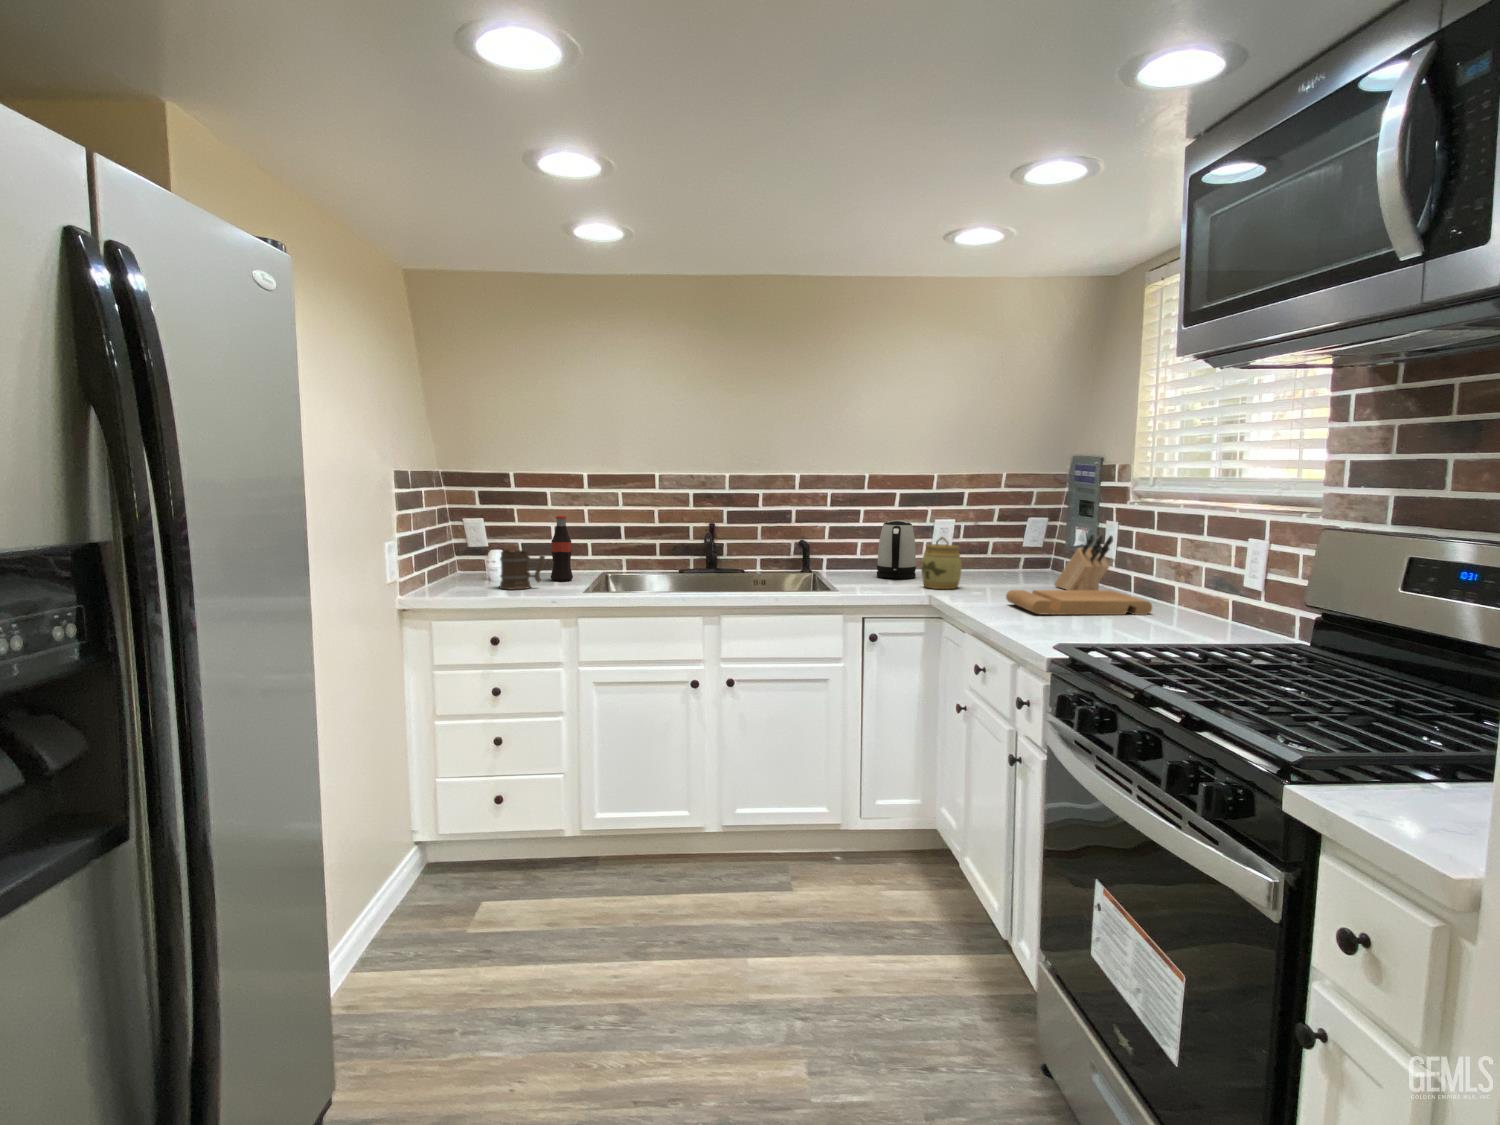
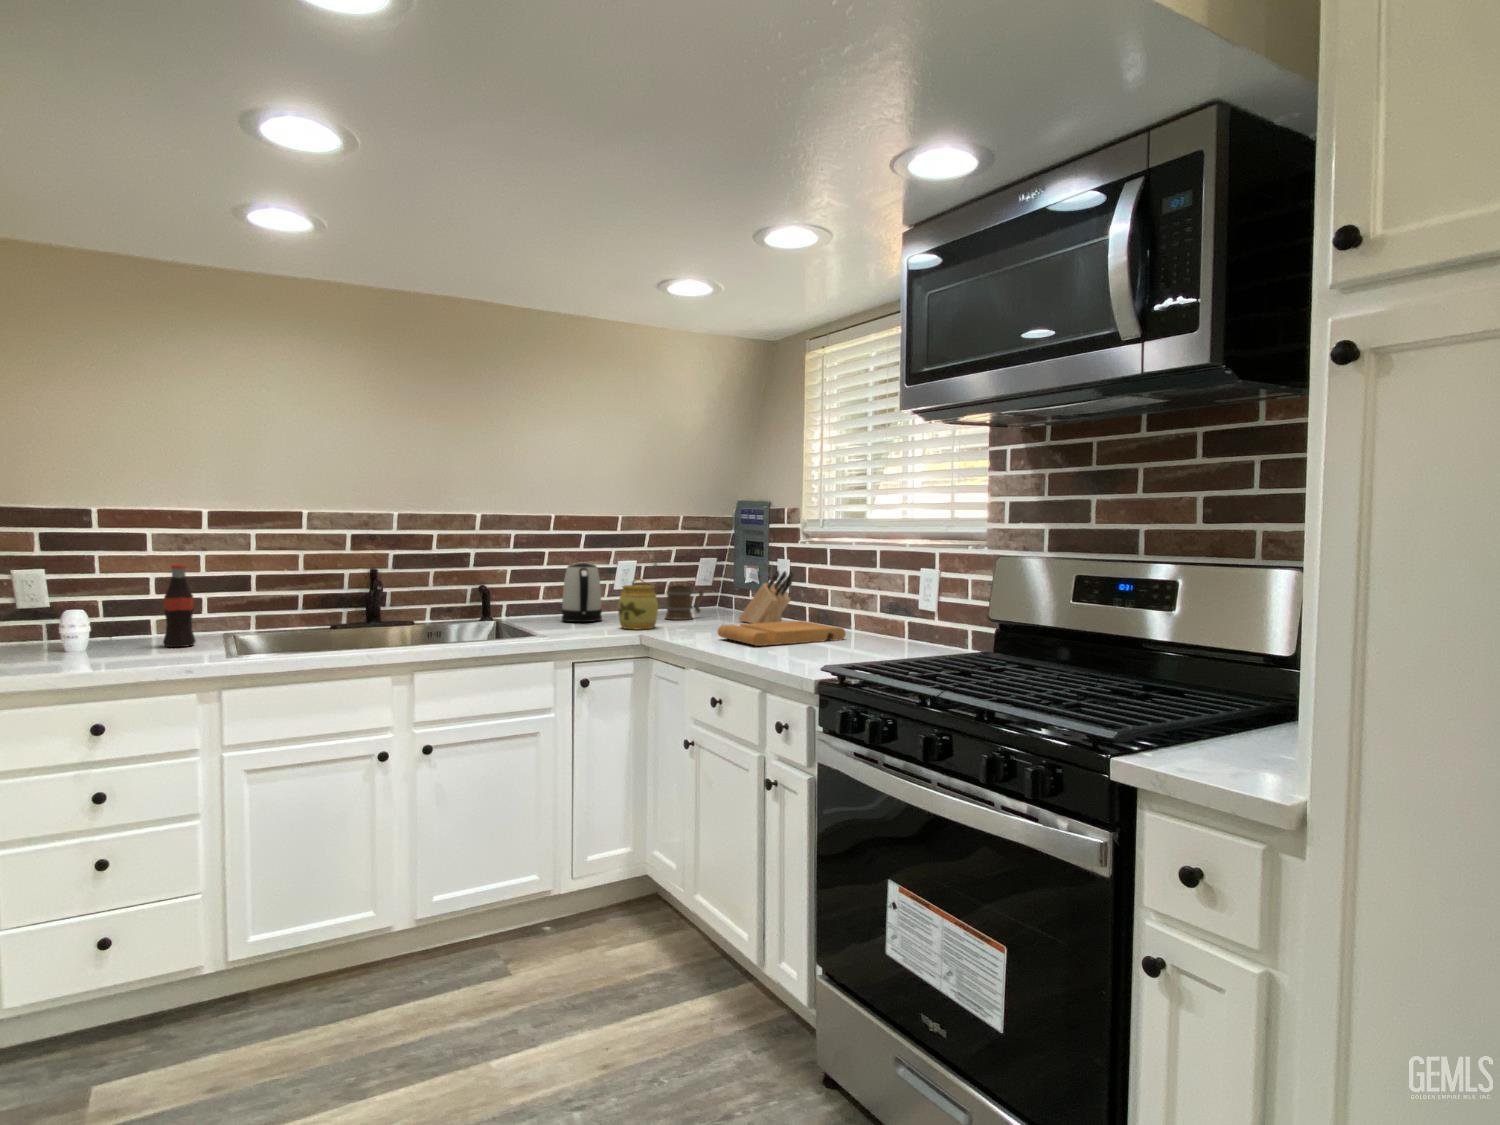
mug: present [499,549,545,590] -> present [665,585,704,620]

